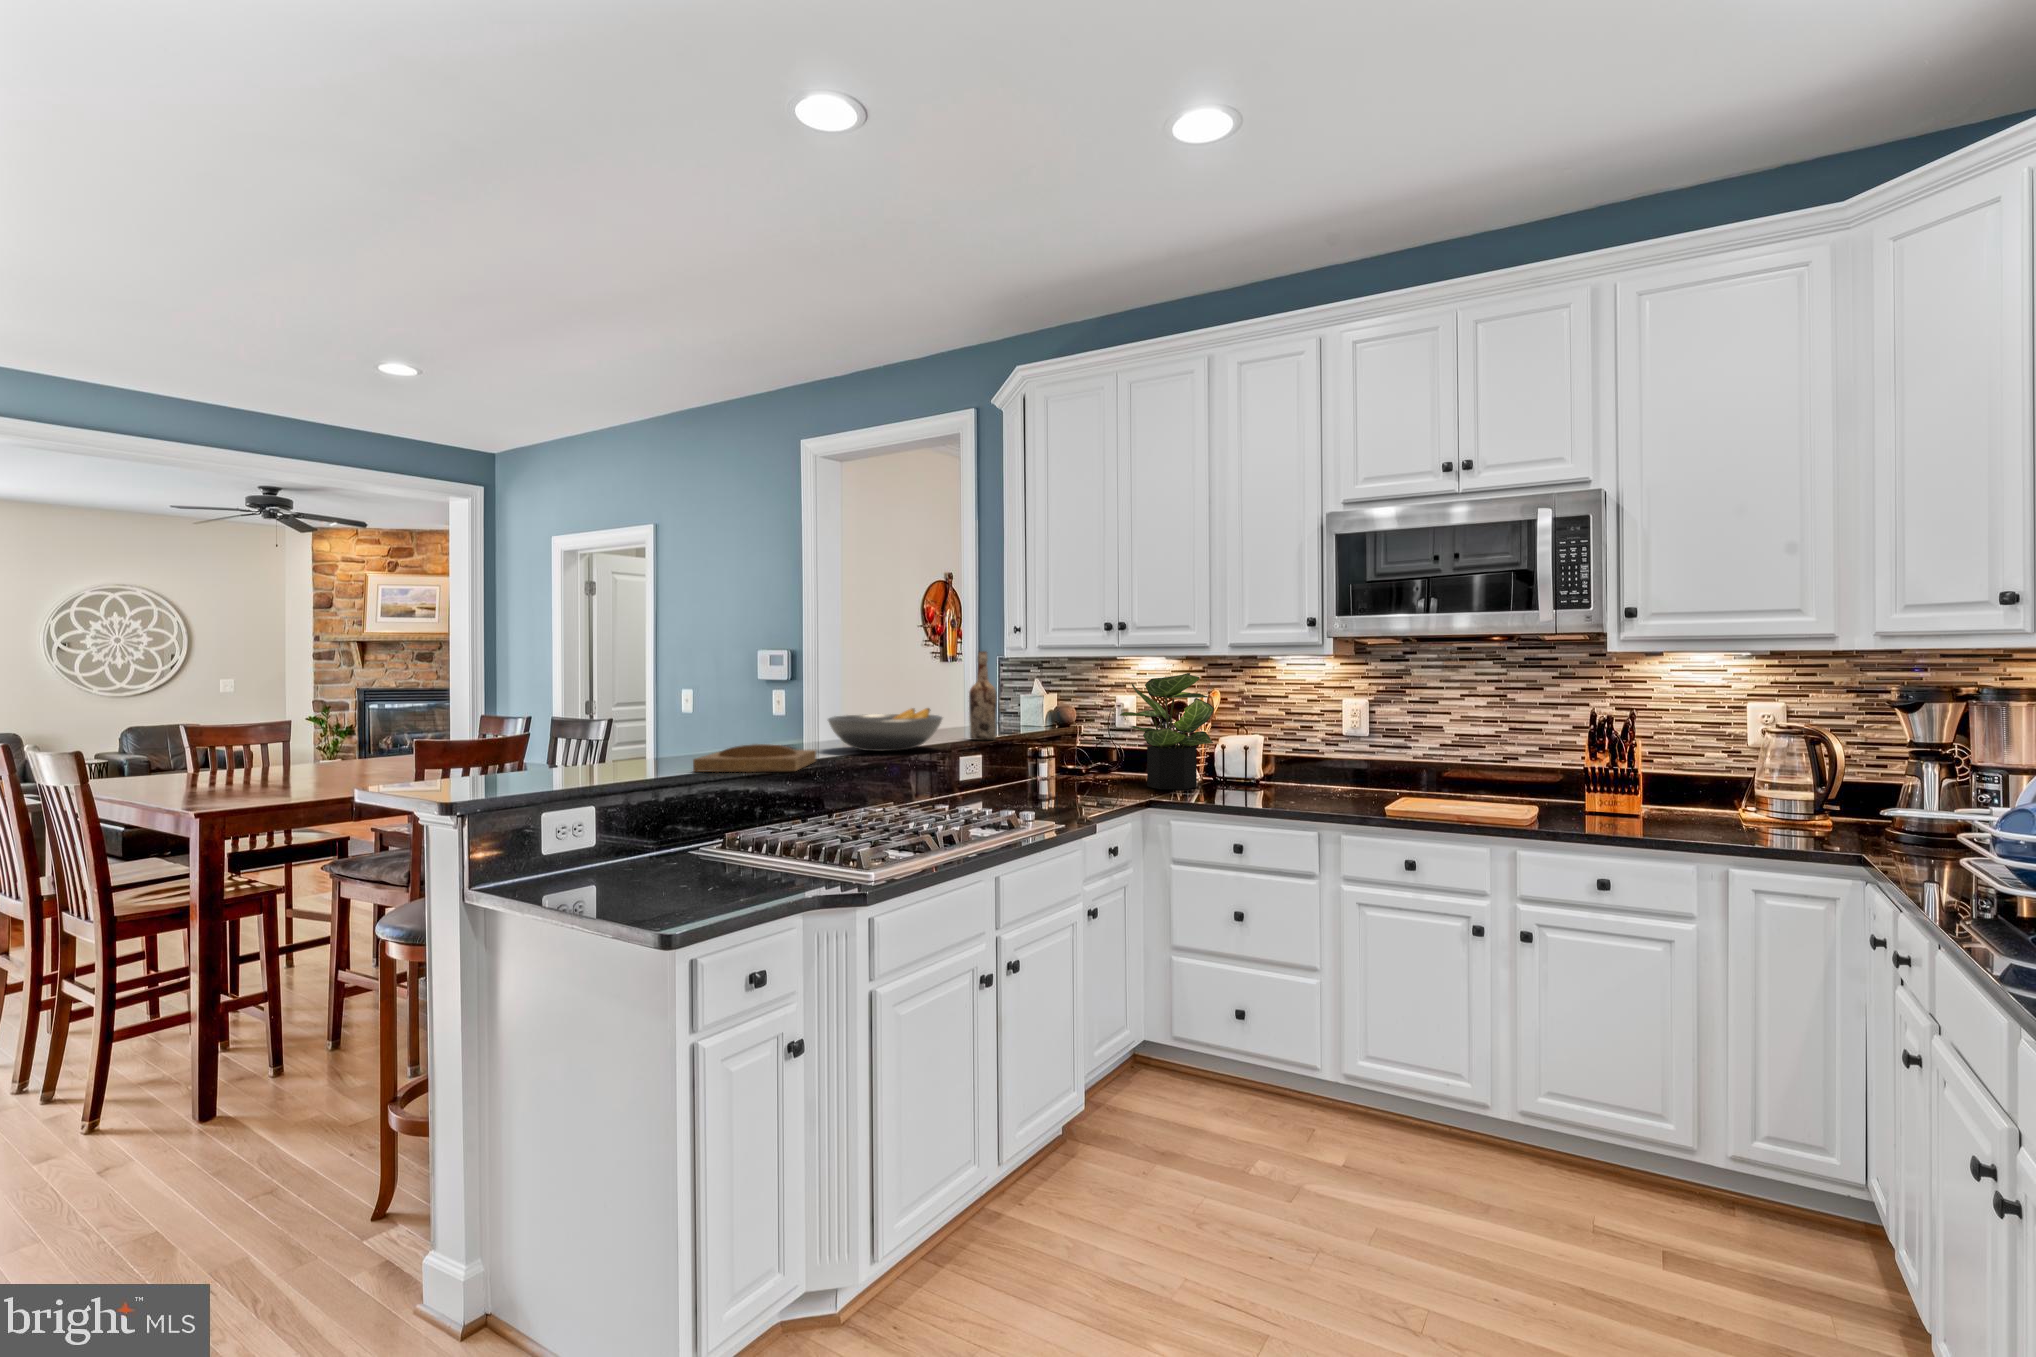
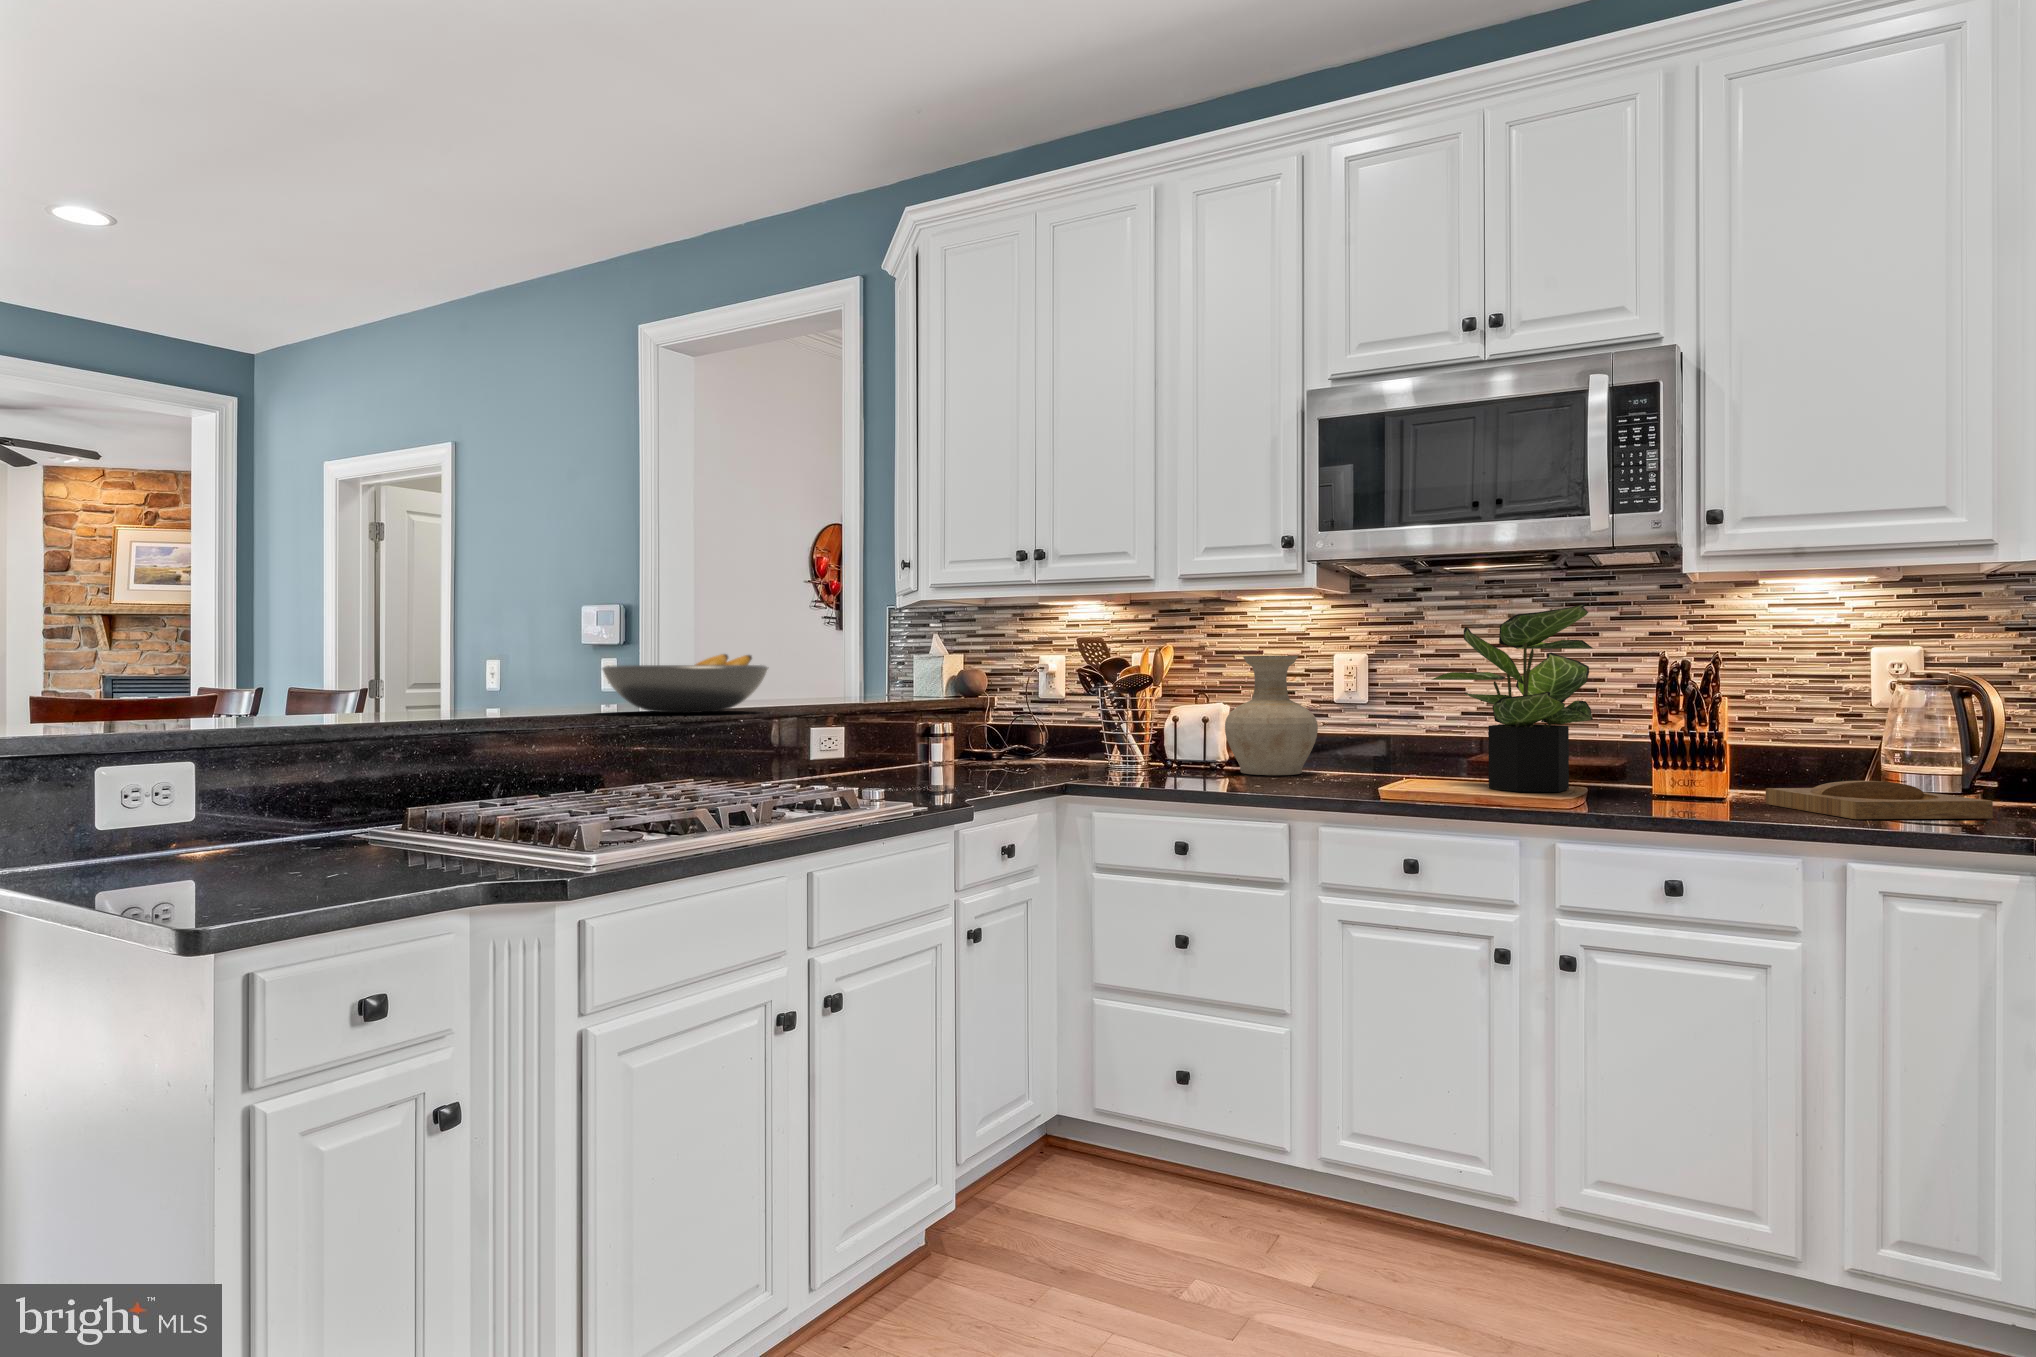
wine bottle: present [969,651,997,740] -> none [824,586,862,707]
potted plant: present [1120,673,1214,790] -> present [1432,604,1593,792]
vase: none [1261,700,1331,790] -> present [1225,656,1318,775]
tray: present [693,744,816,772] -> present [1766,781,1993,819]

